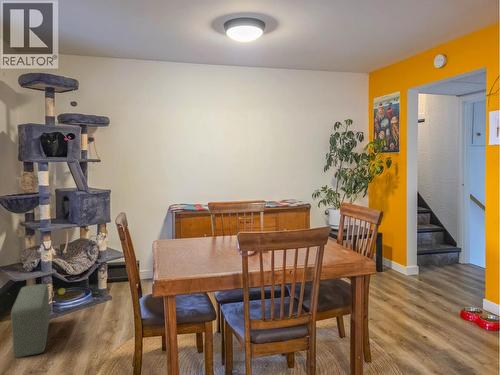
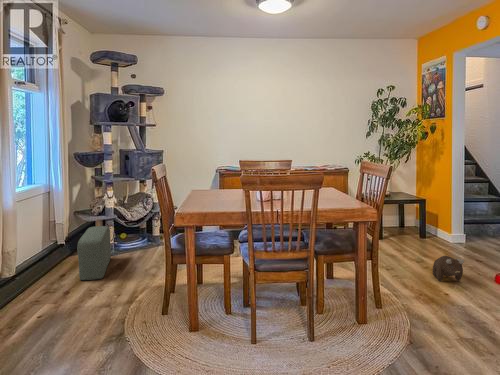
plush toy: none [412,298,446,326] -> present [432,256,464,281]

